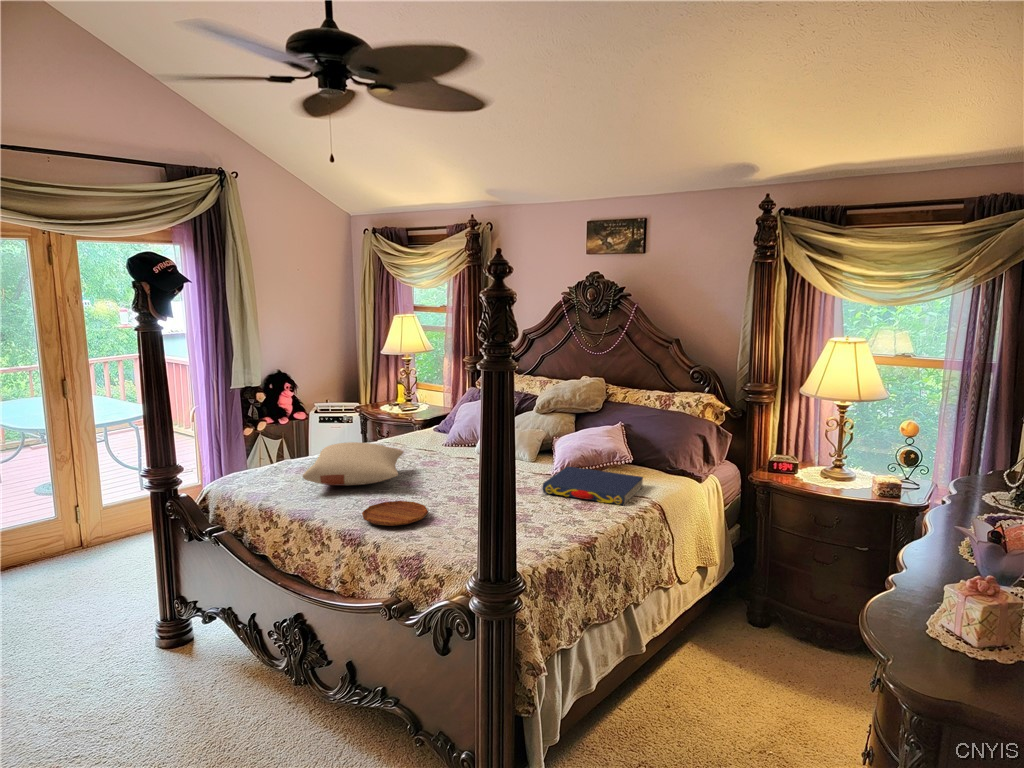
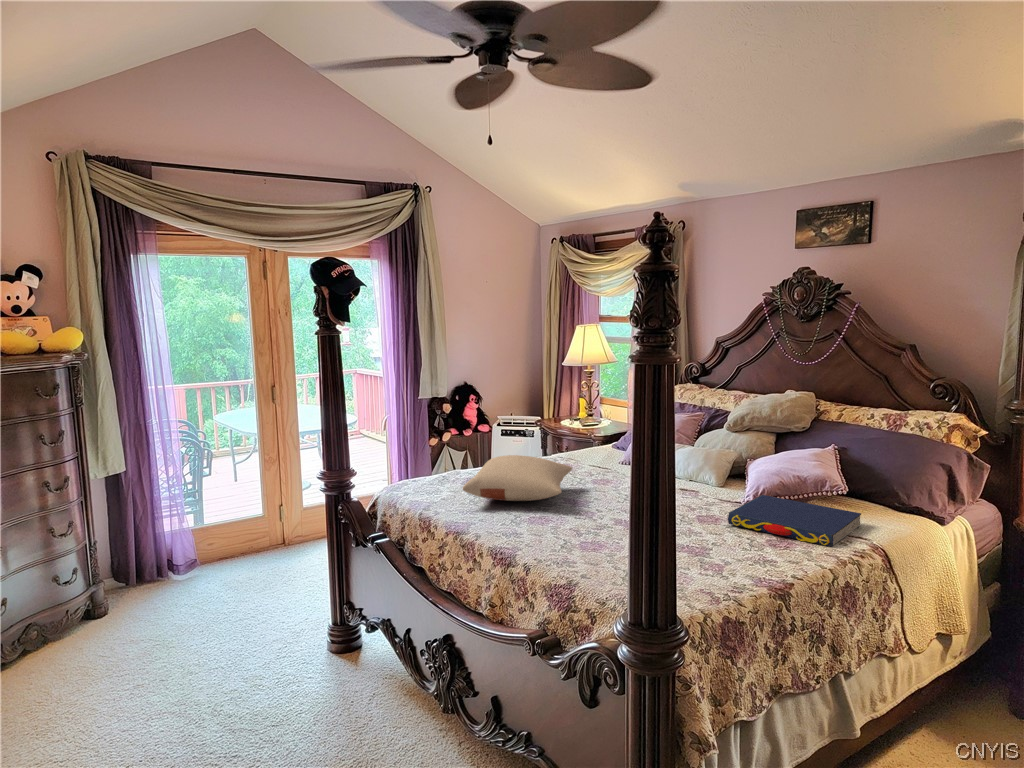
tray: present [362,501,428,526] -> none [517,521,589,548]

